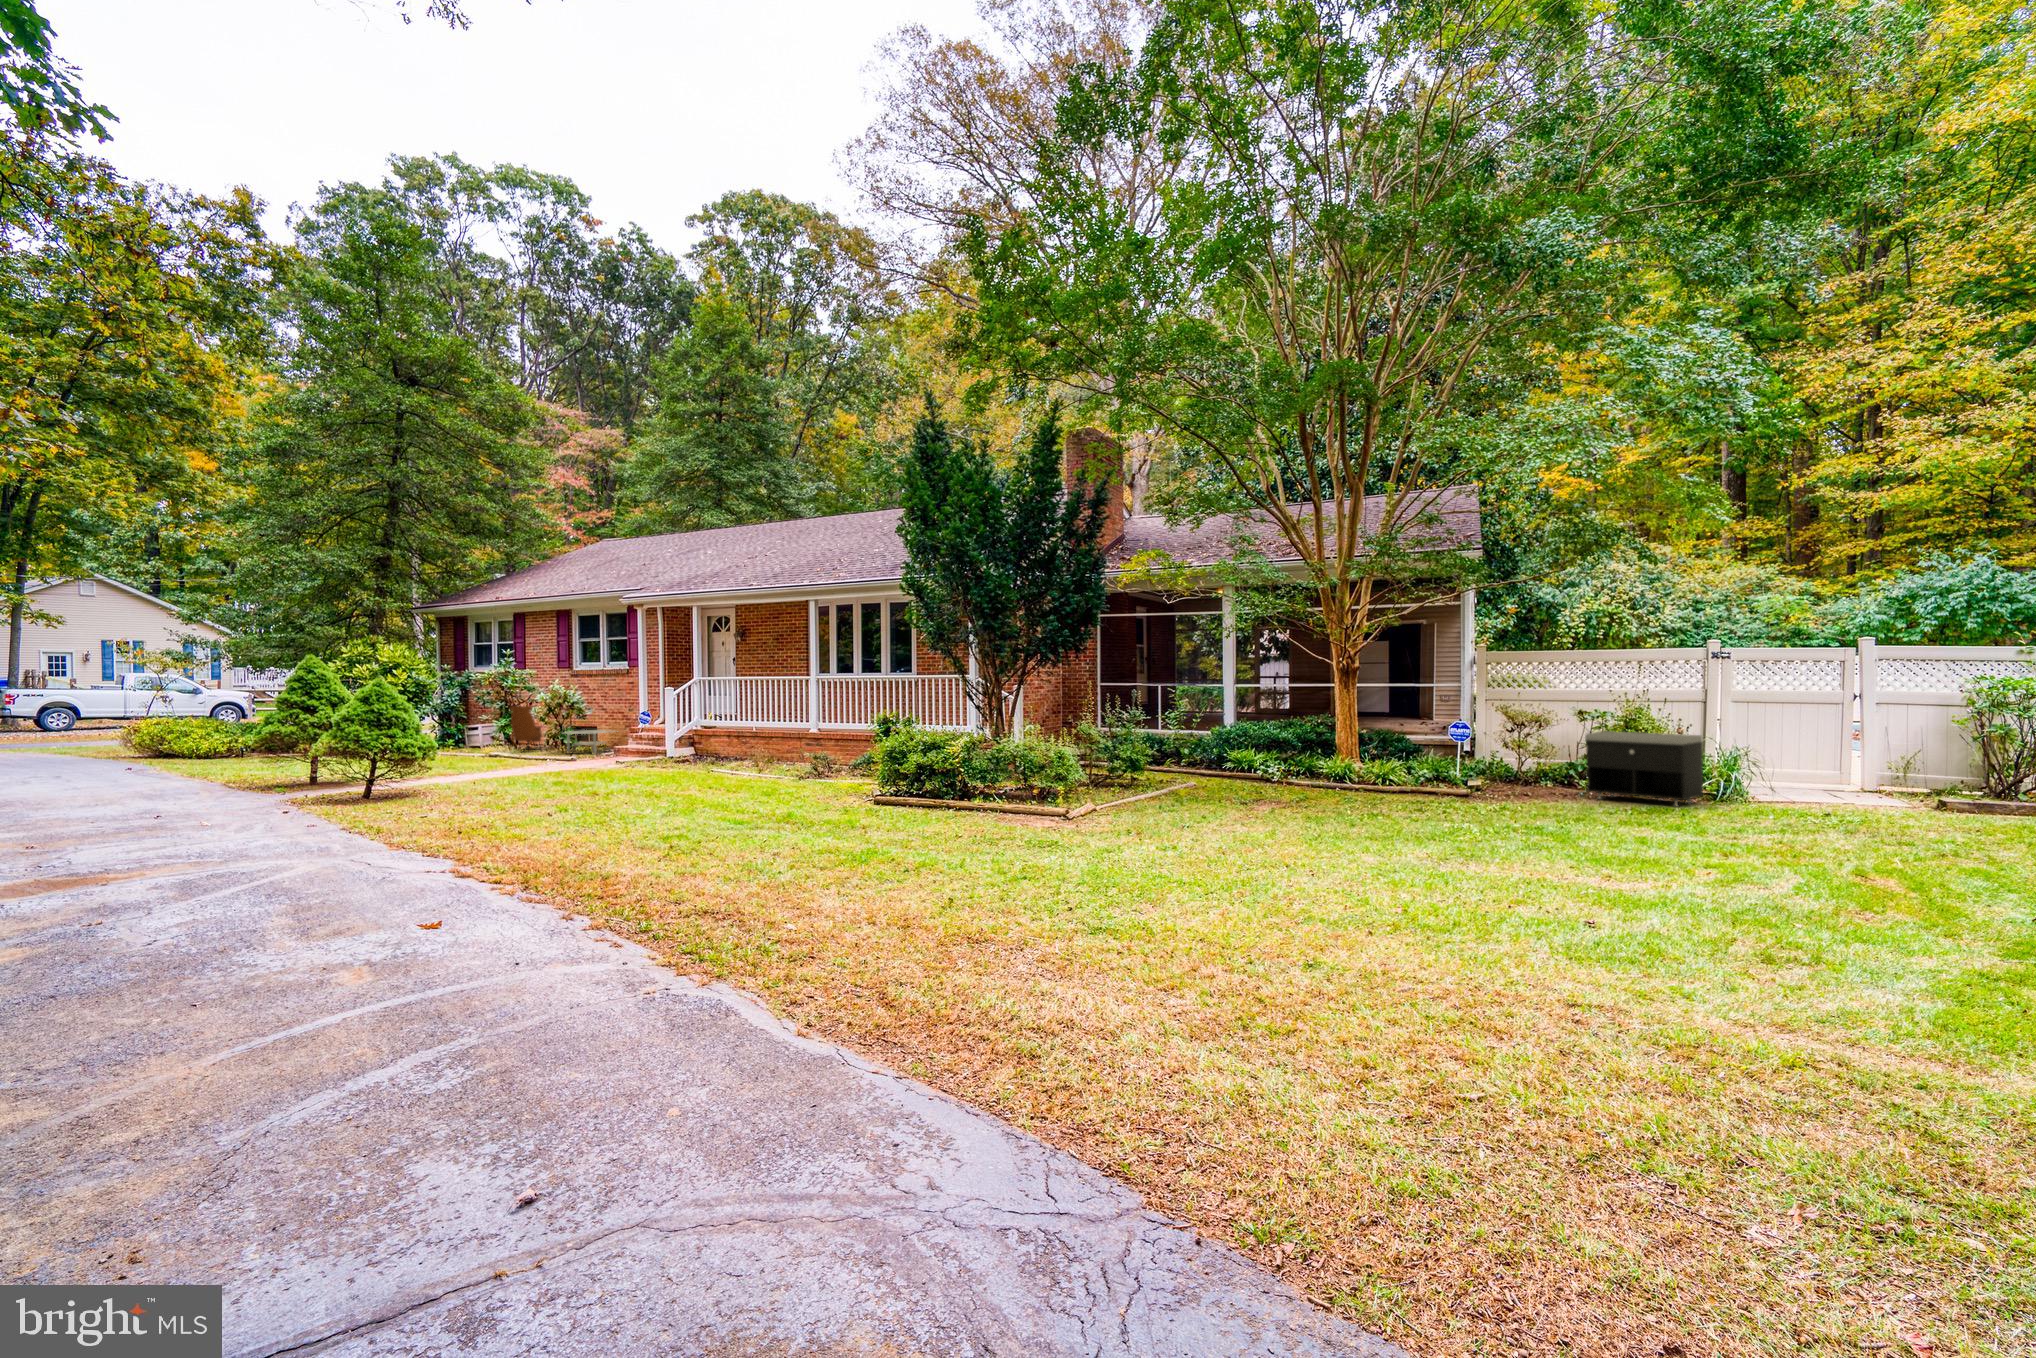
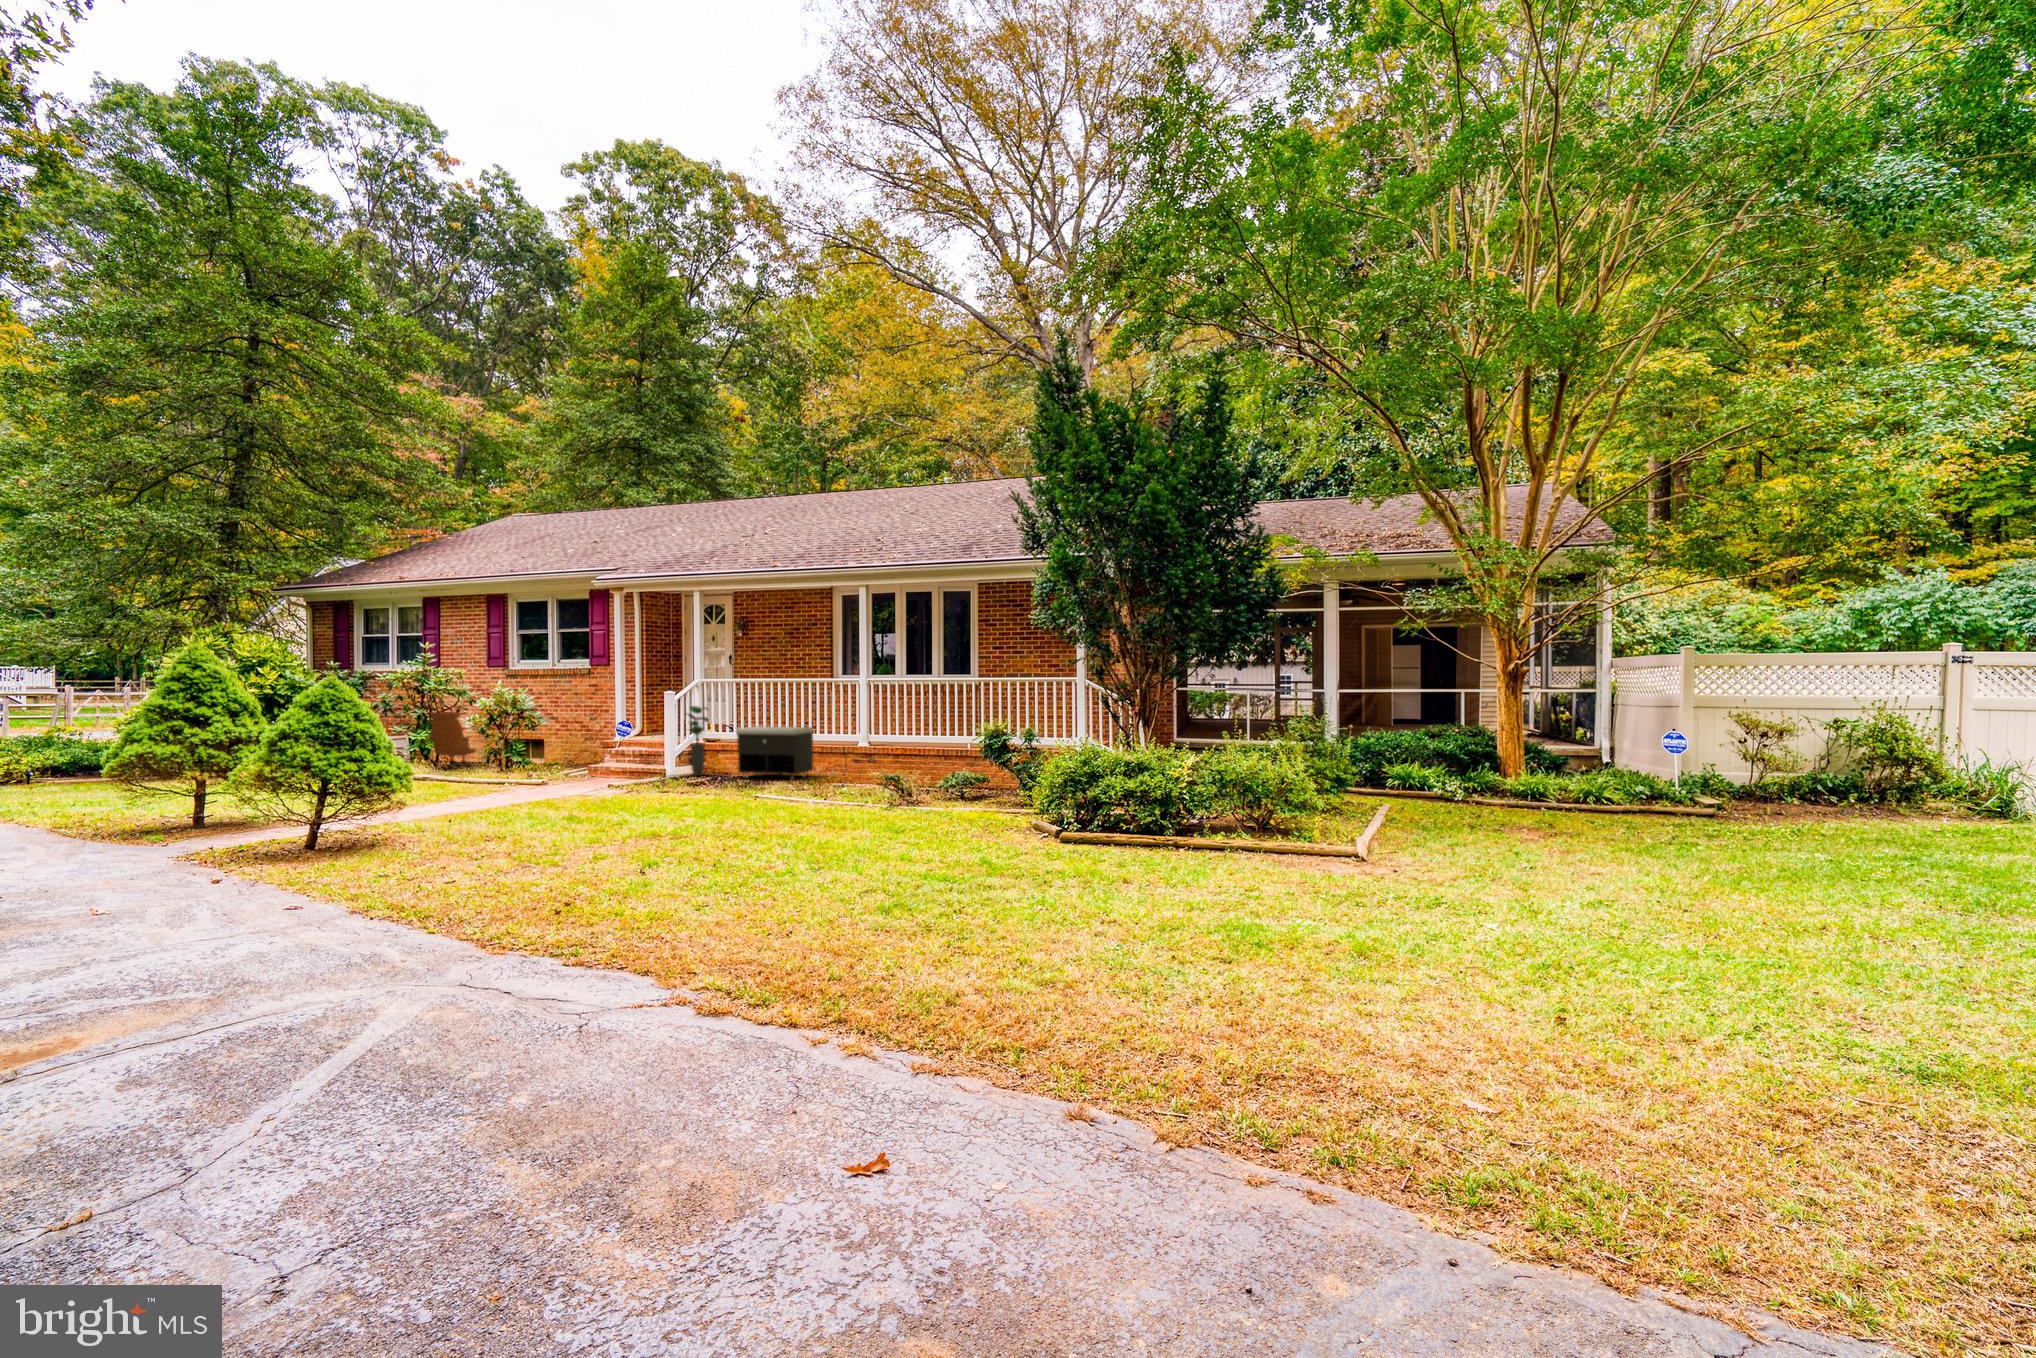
potted plant: none [682,701,708,759] -> present [688,706,709,776]
round table: present [565,730,610,755] -> none [504,741,577,772]
storage bench: present [1585,731,1703,806] -> present [736,726,813,779]

